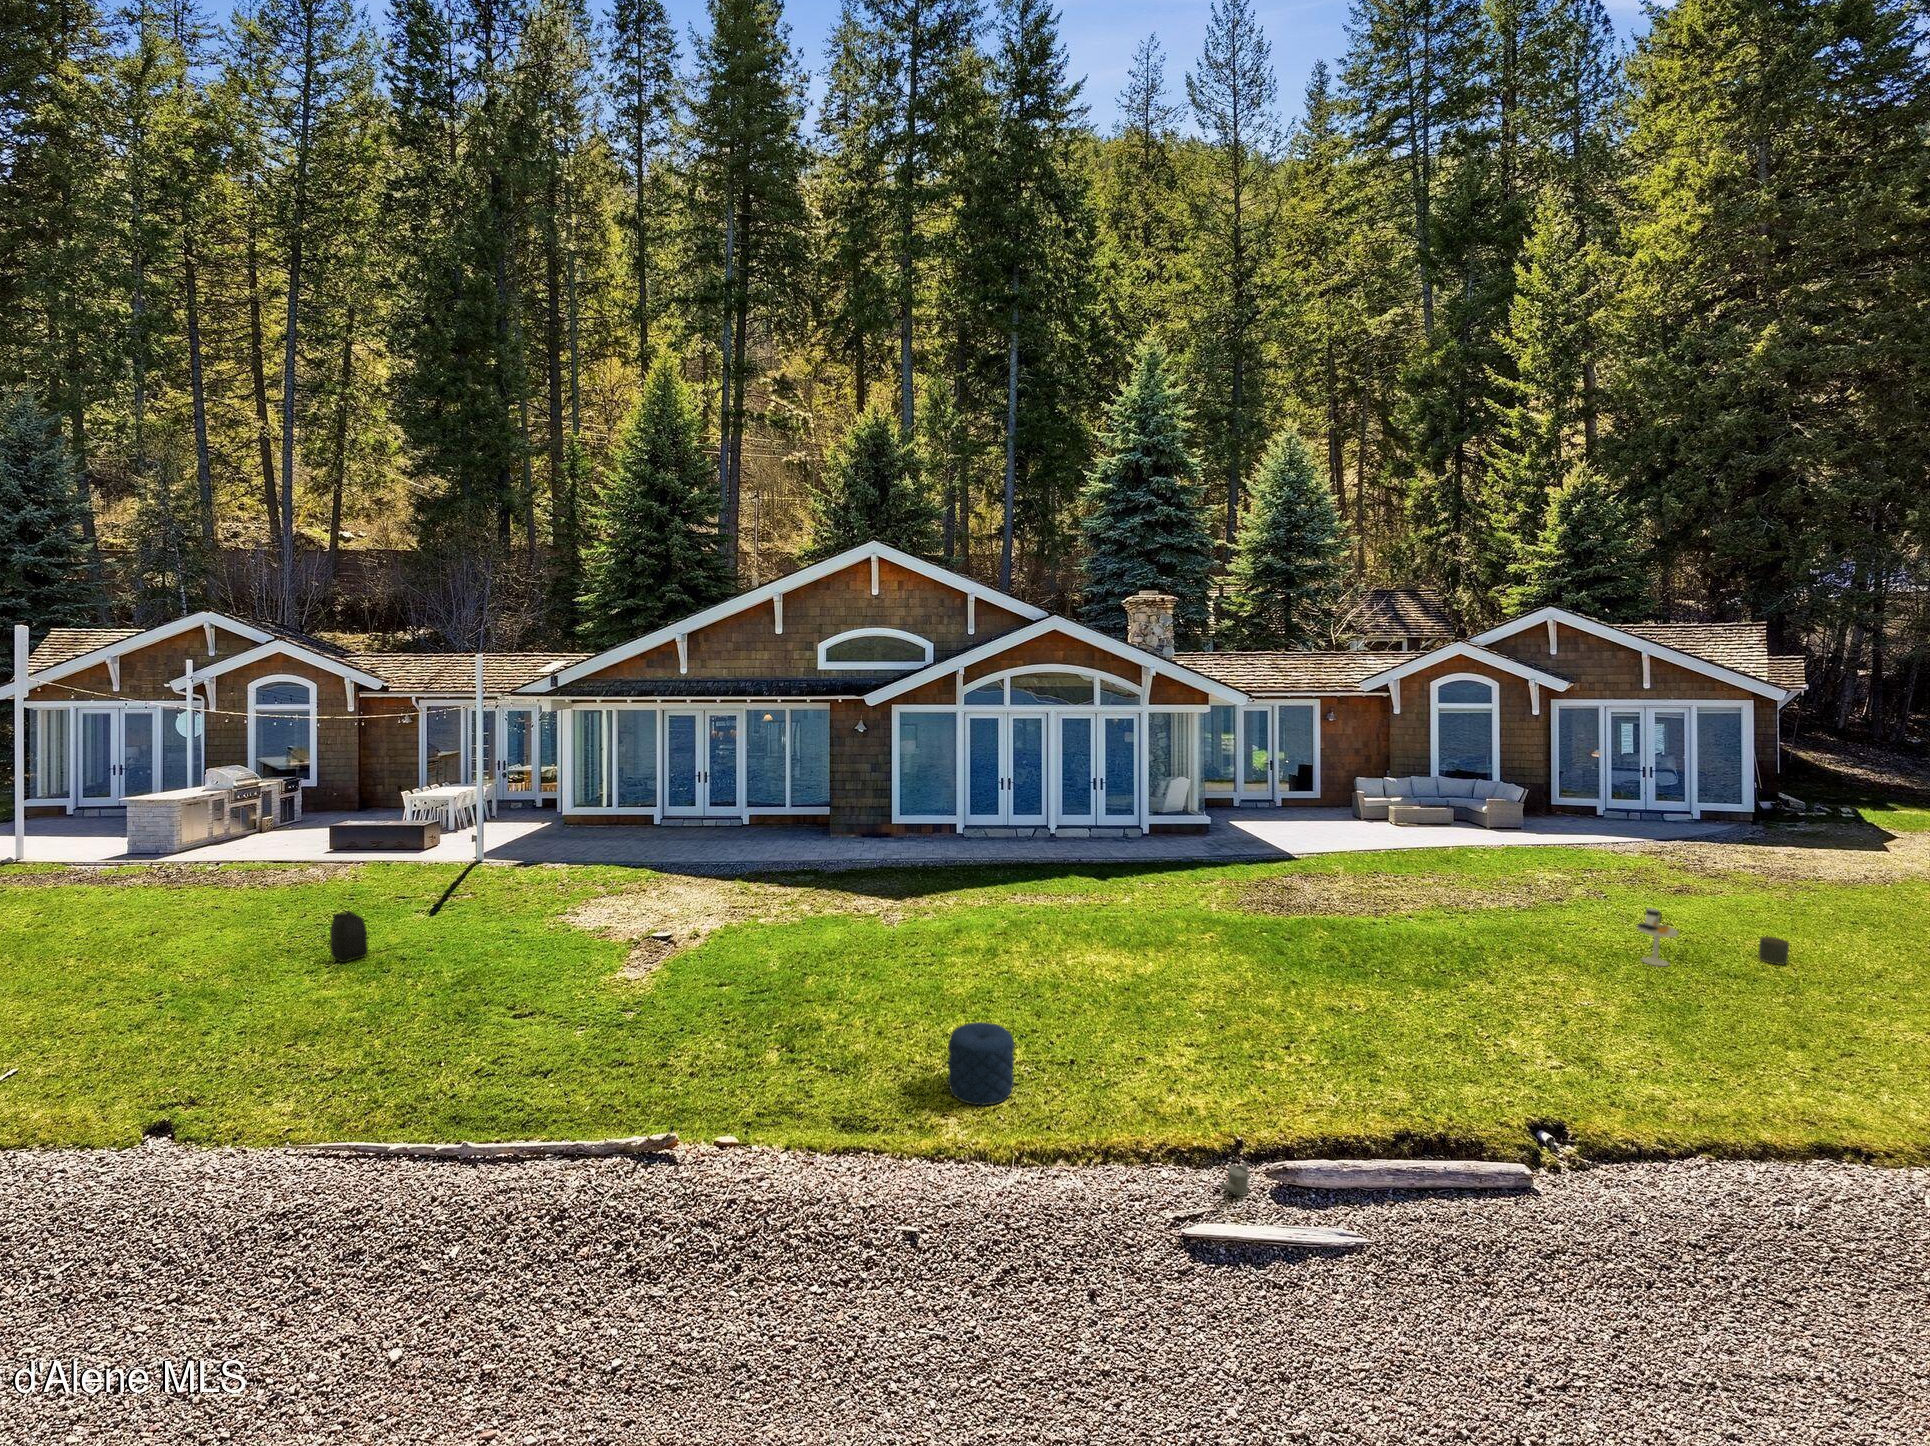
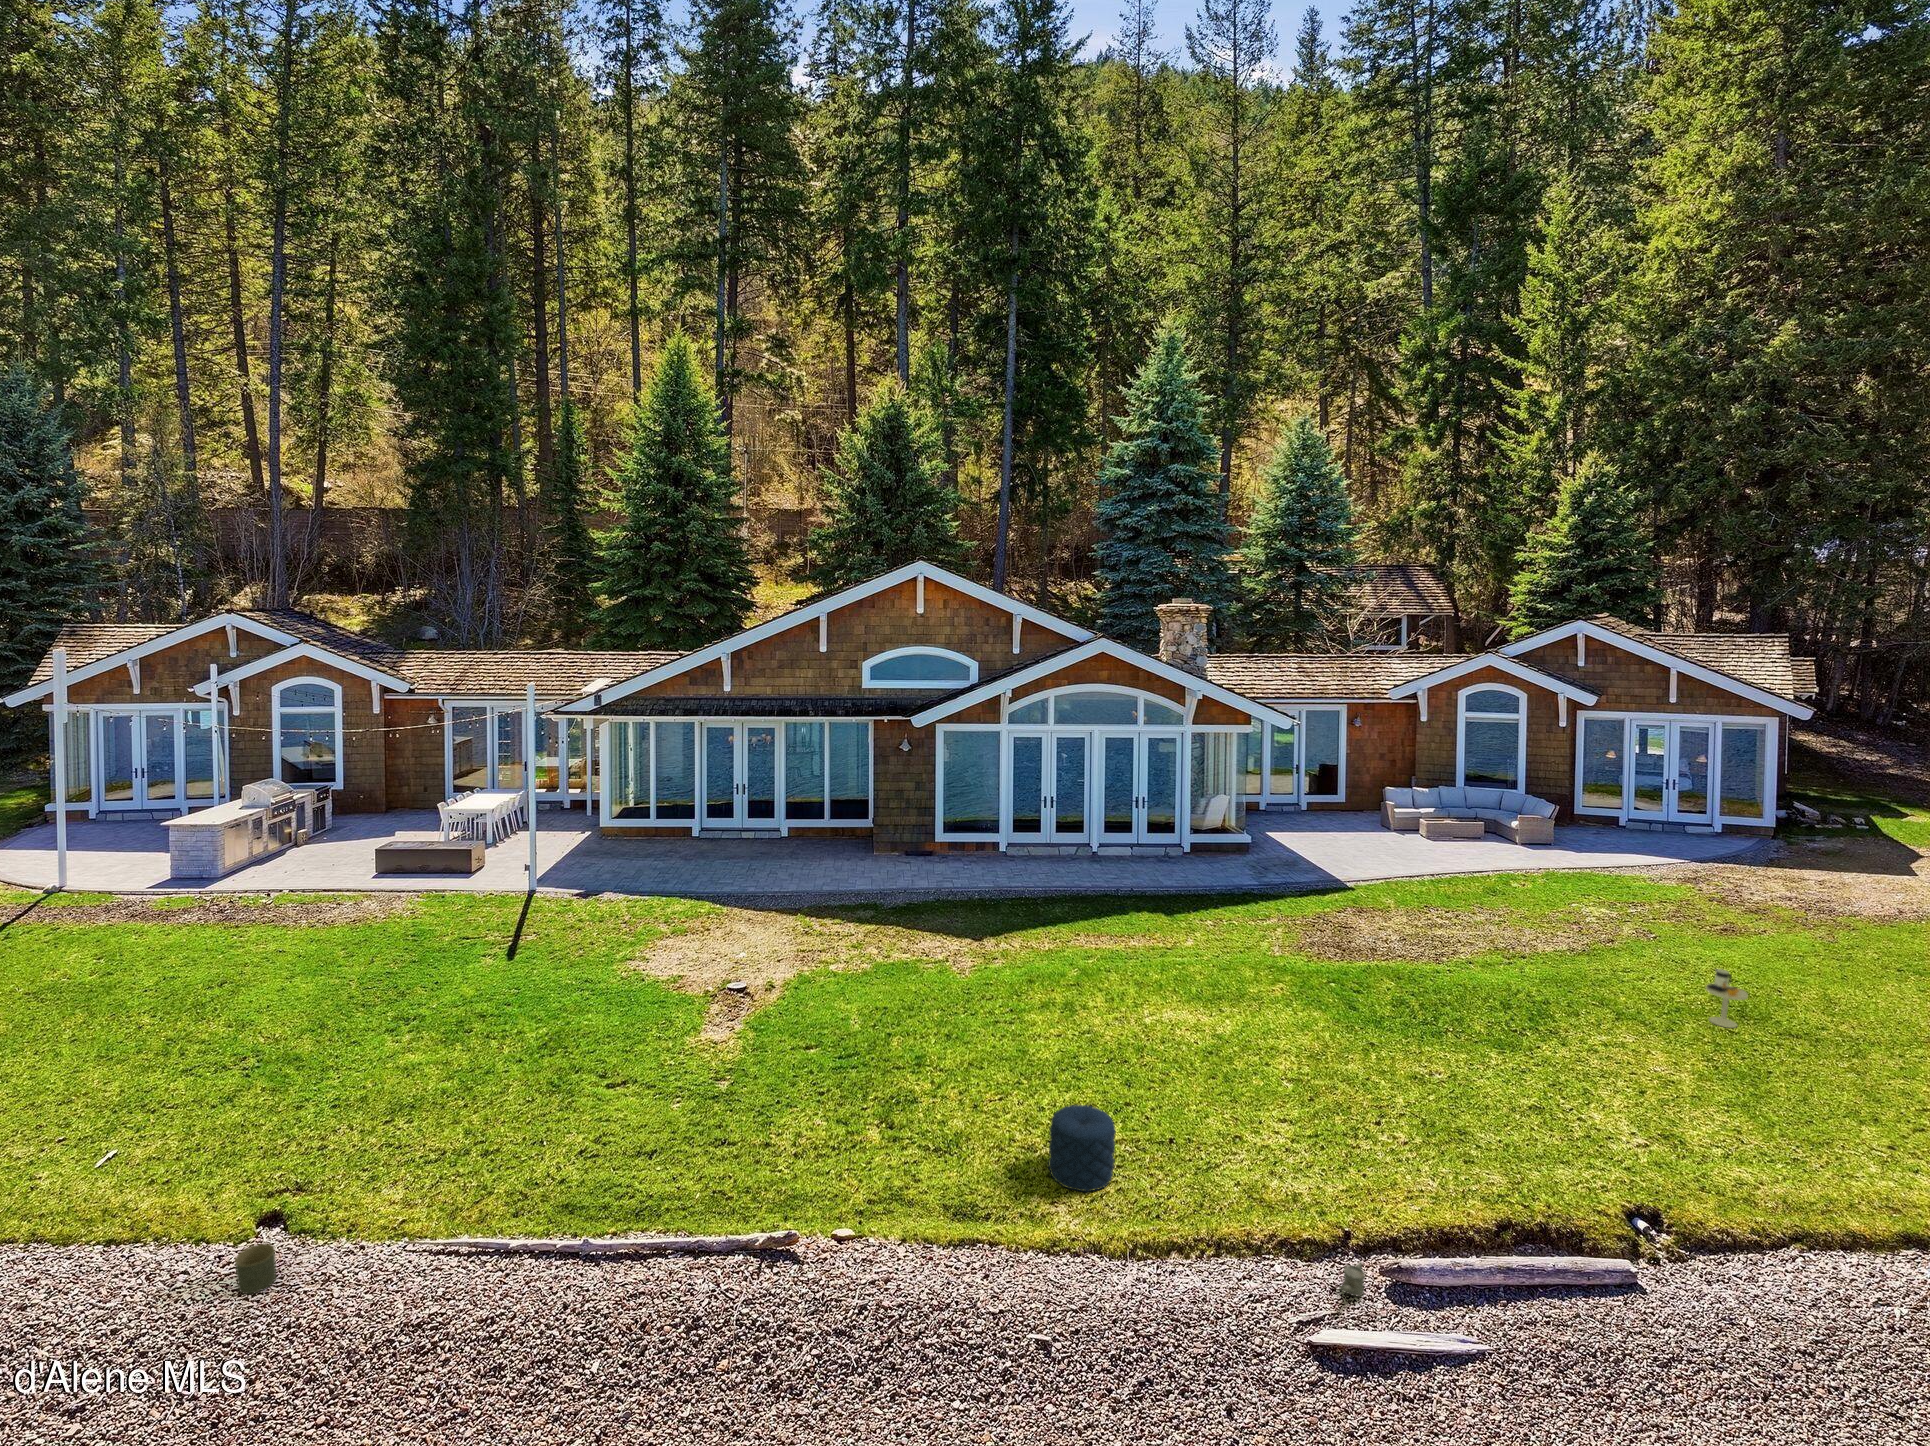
backpack: present [330,911,368,962] -> none [397,968,435,1021]
planter: present [1759,936,1789,965] -> present [235,1243,276,1294]

